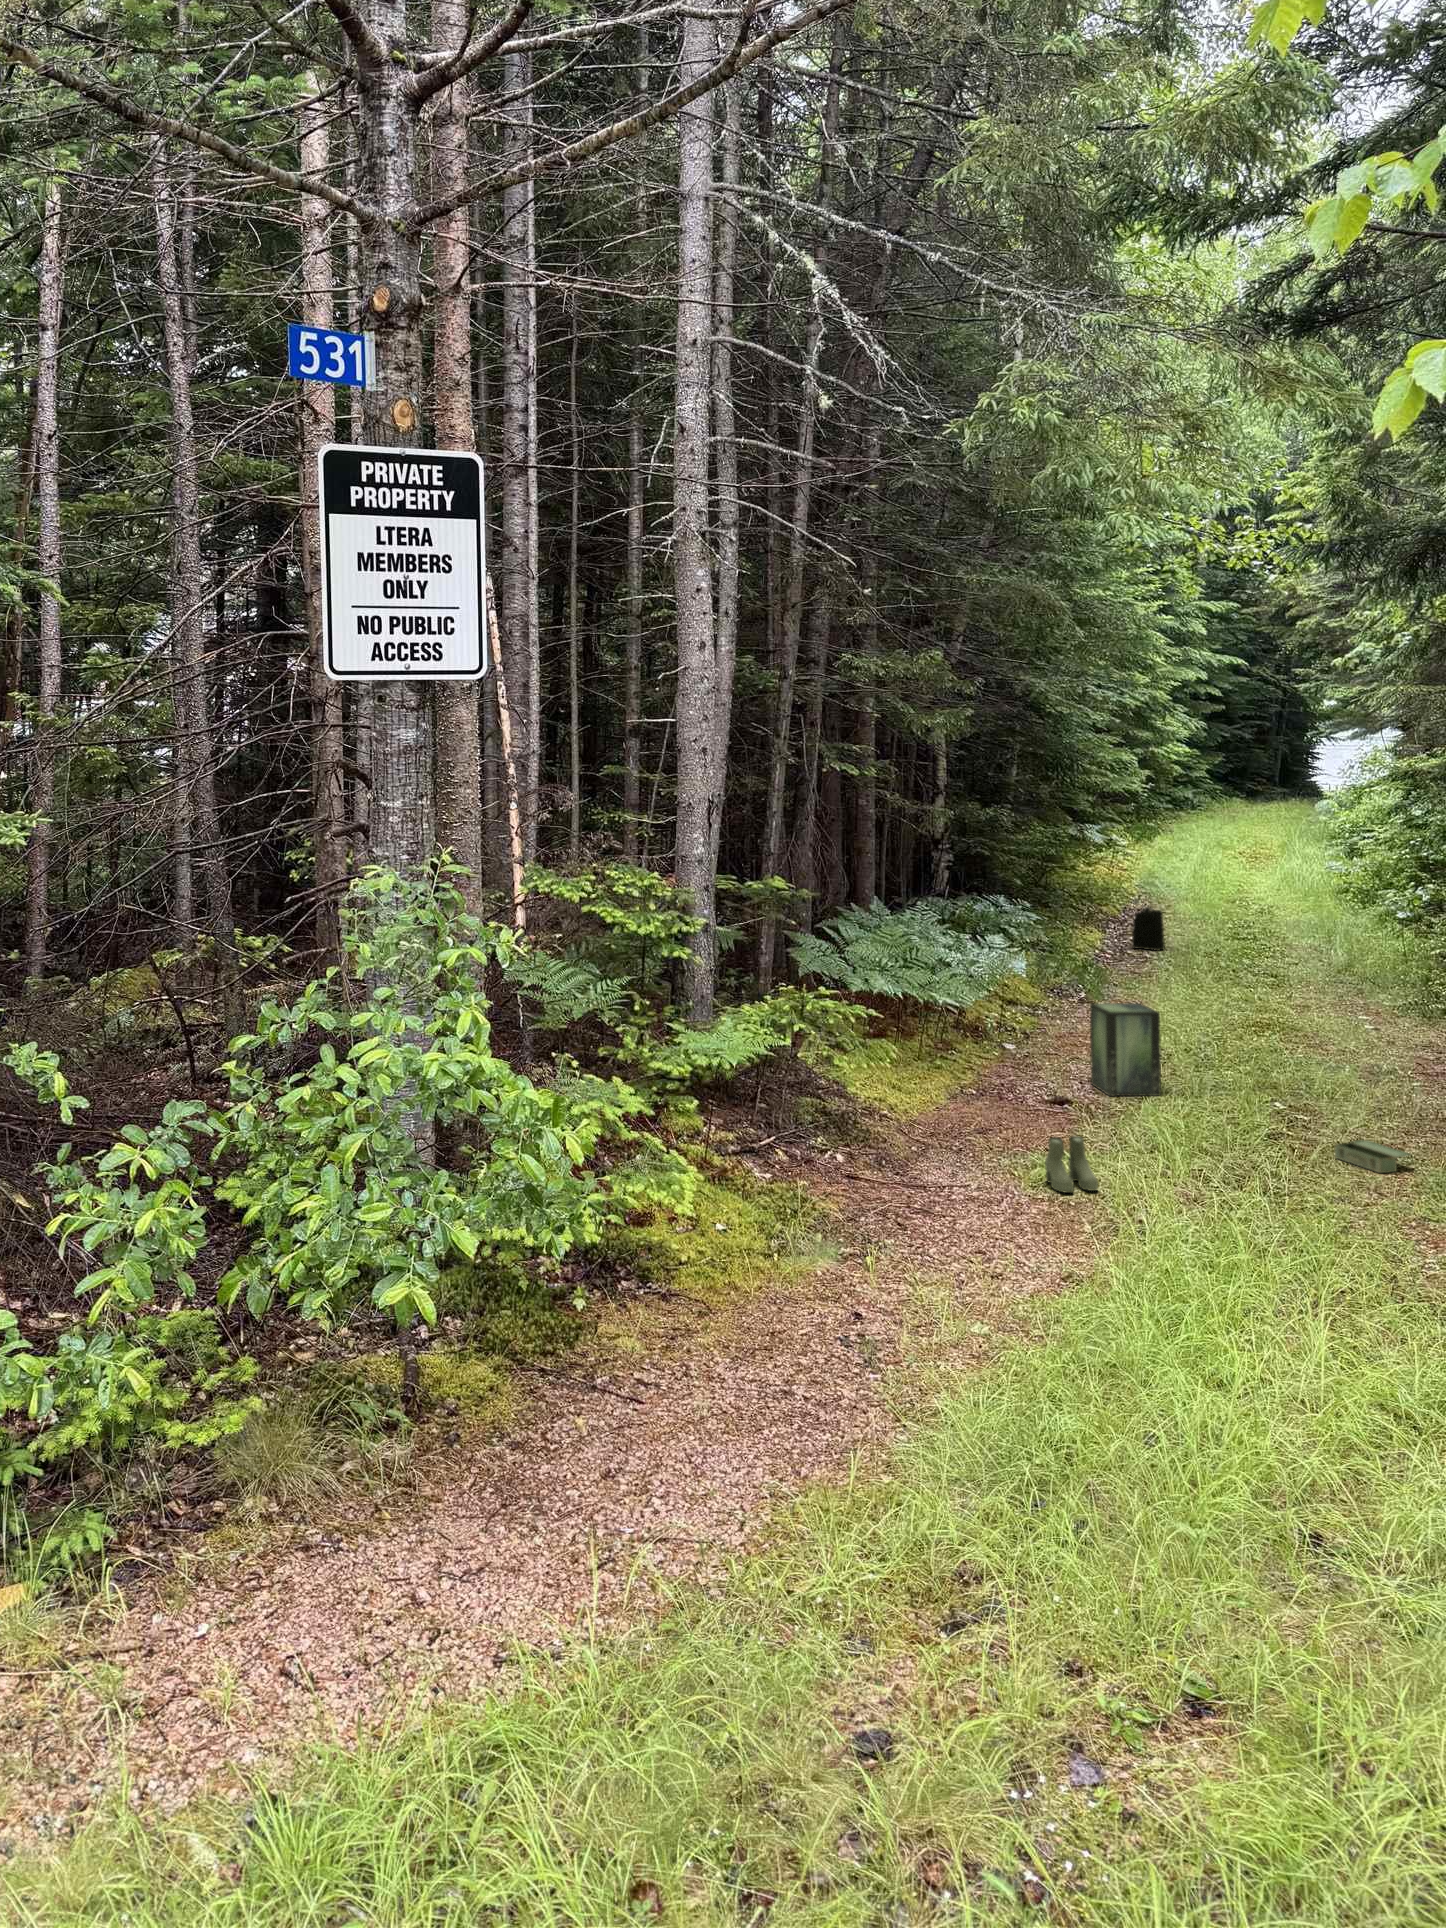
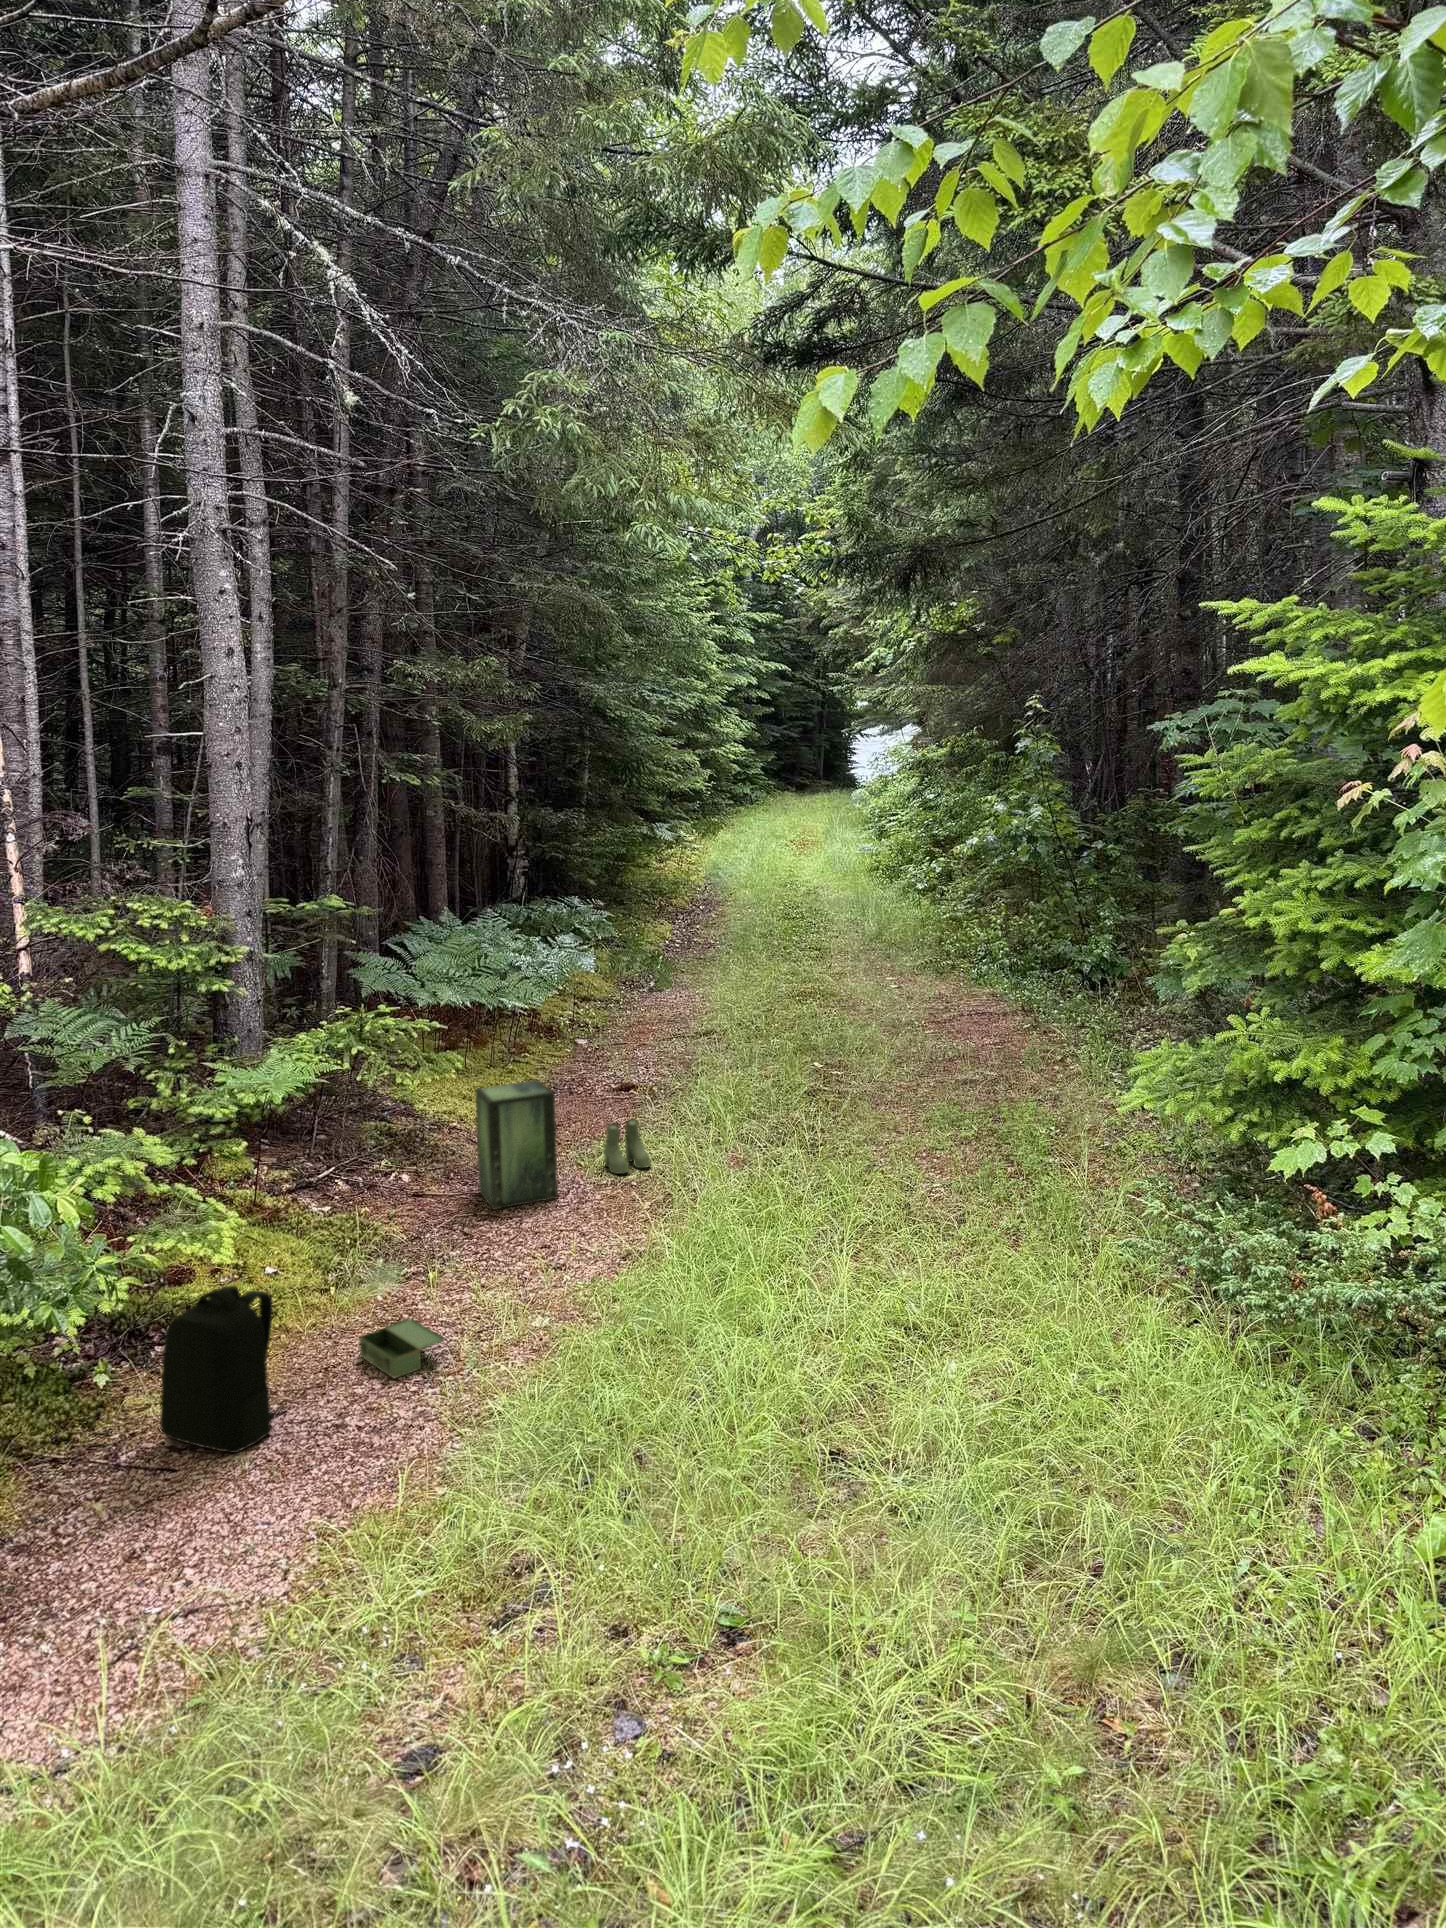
backpack: present [1132,907,1165,951] -> present [160,1286,286,1453]
storage box: present [1090,1003,1161,1096] -> present [475,1080,558,1210]
toolbox: present [1335,1140,1410,1173] -> present [359,1319,445,1379]

